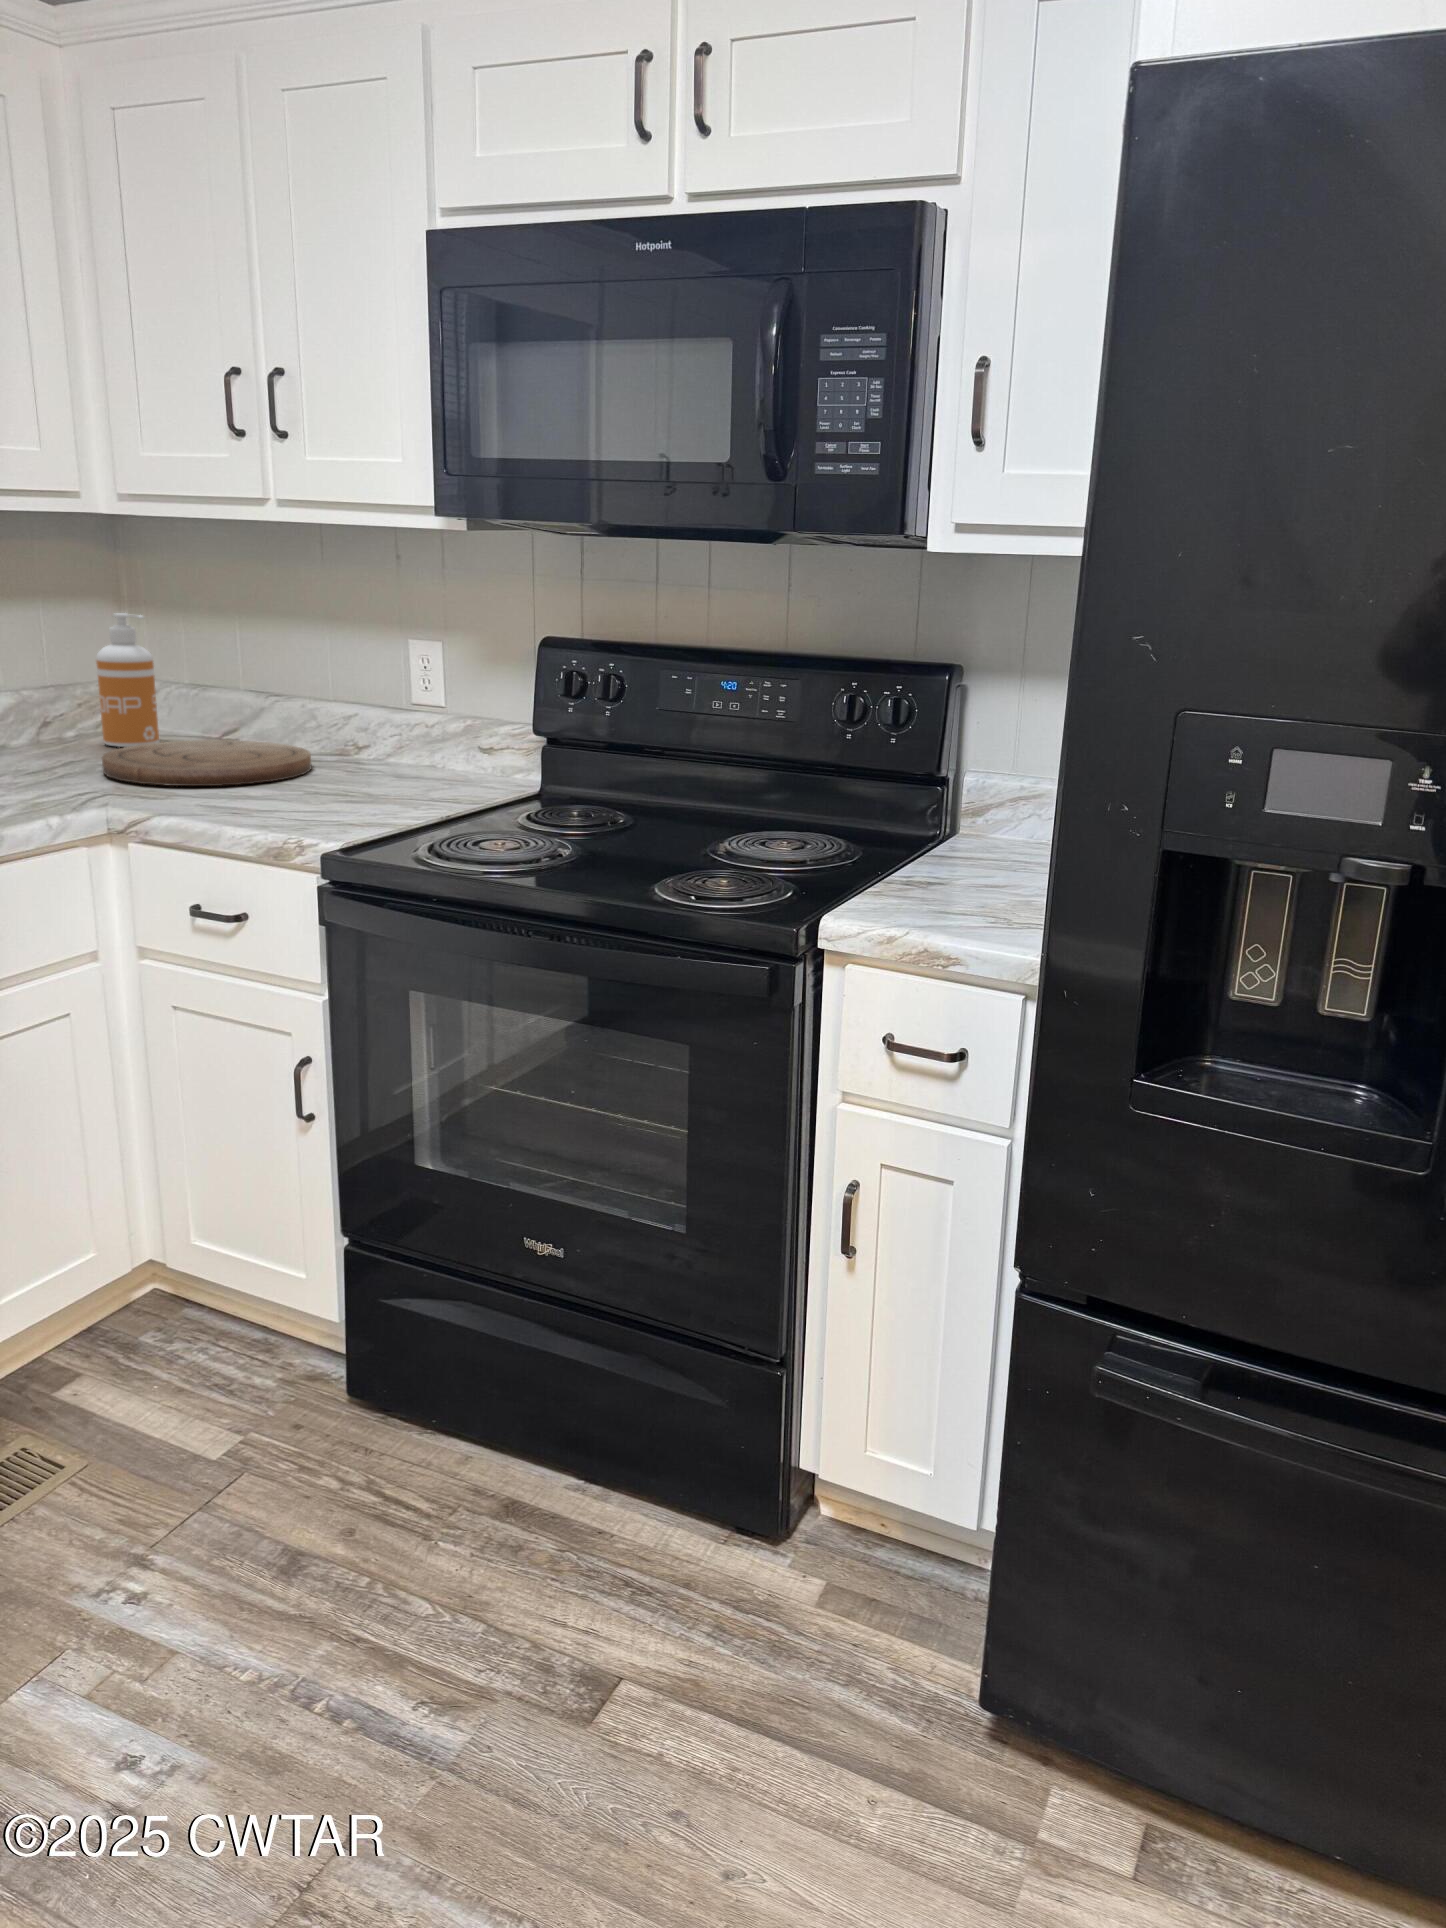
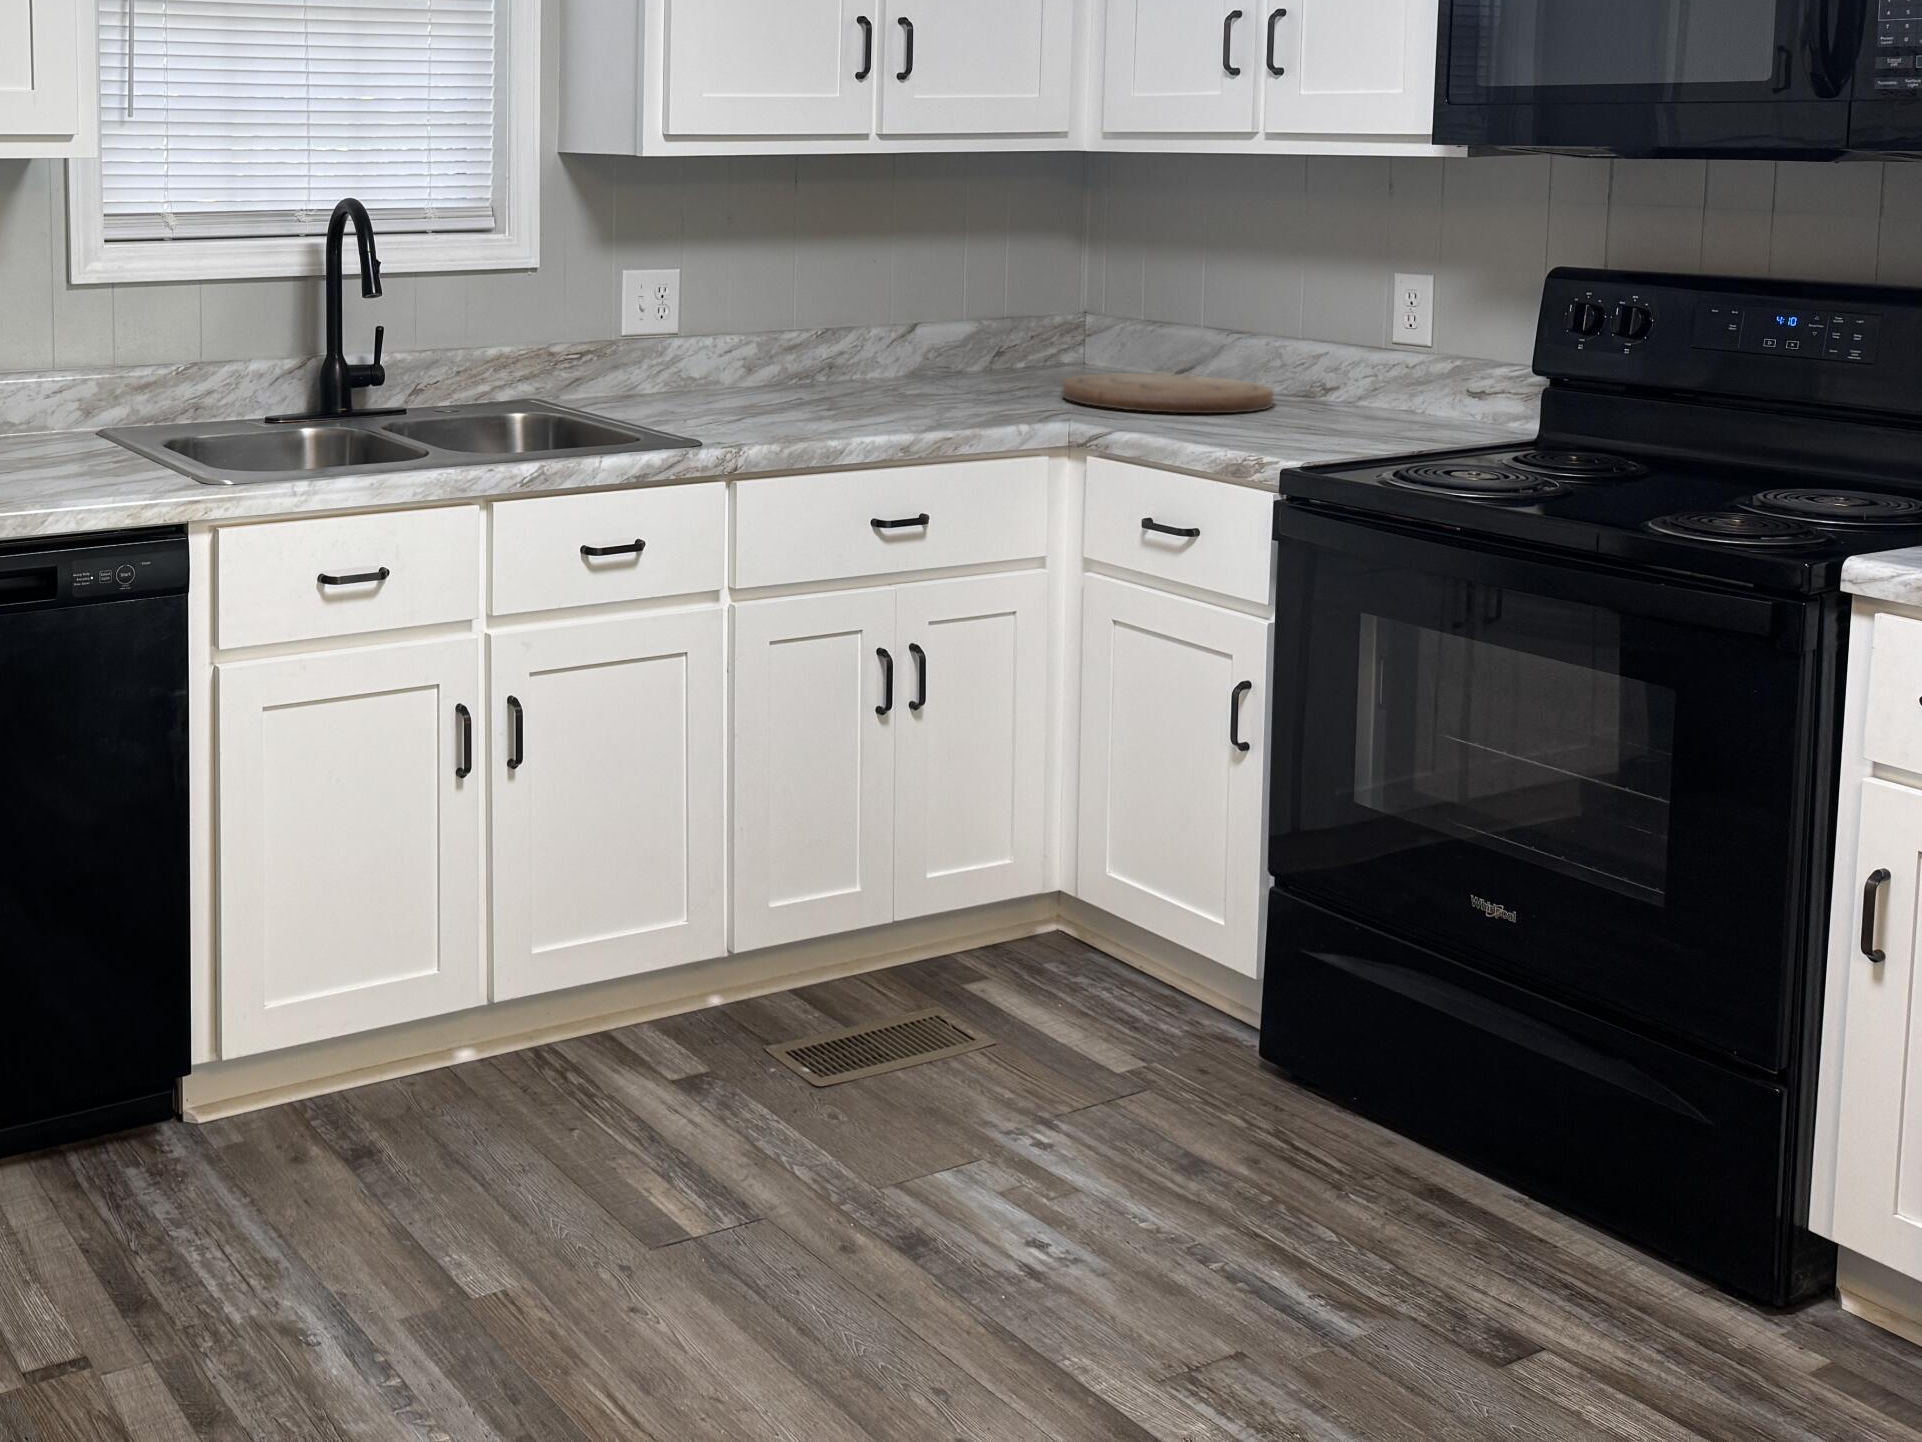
soap dispenser: present [96,613,159,747] -> none [1056,246,1114,378]

